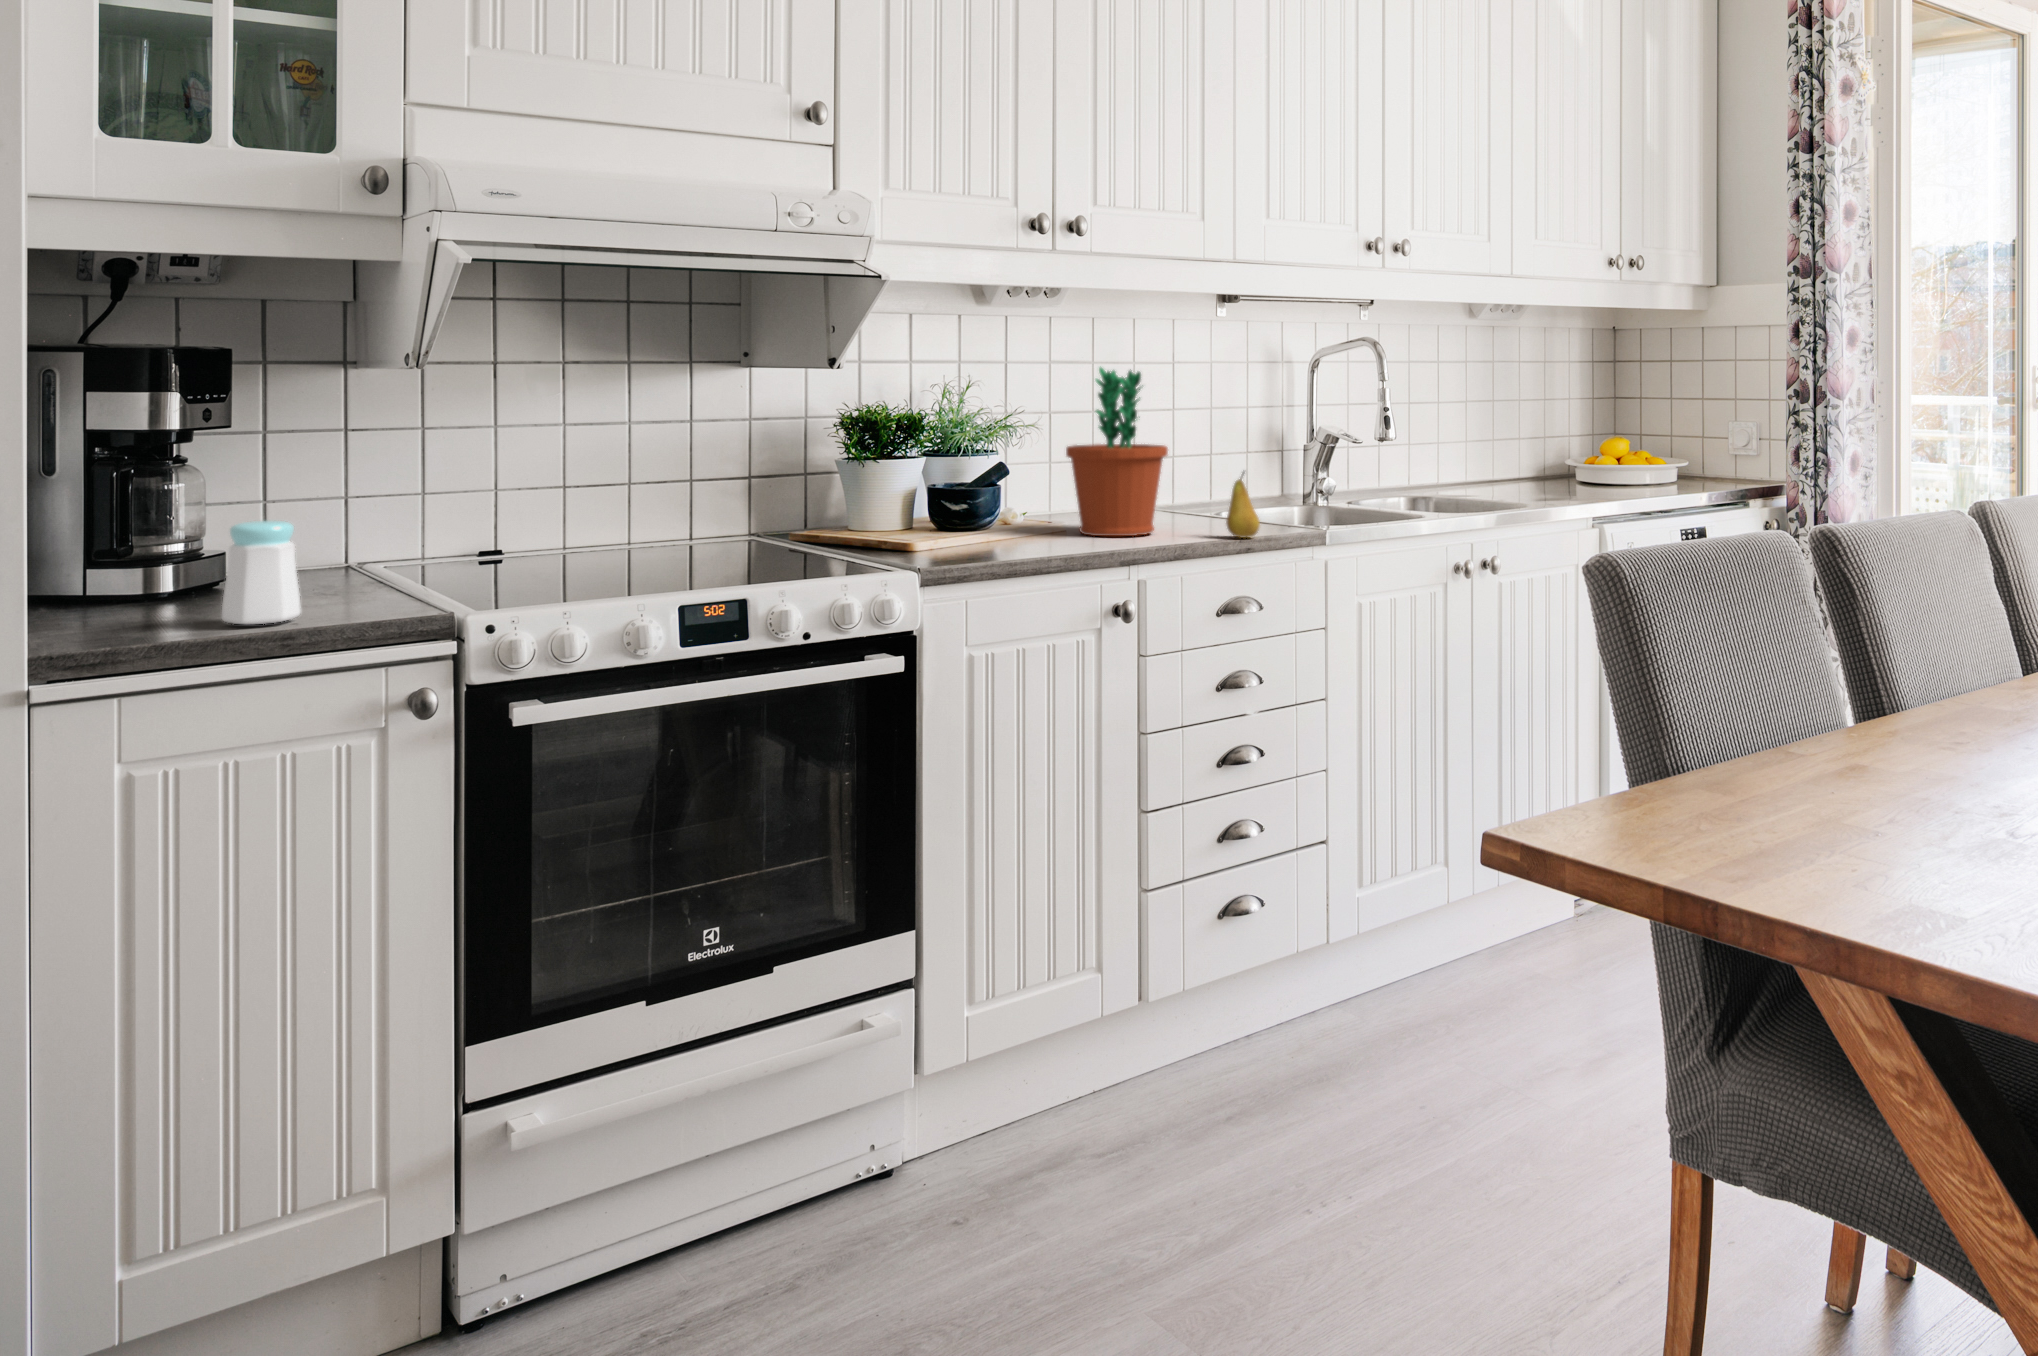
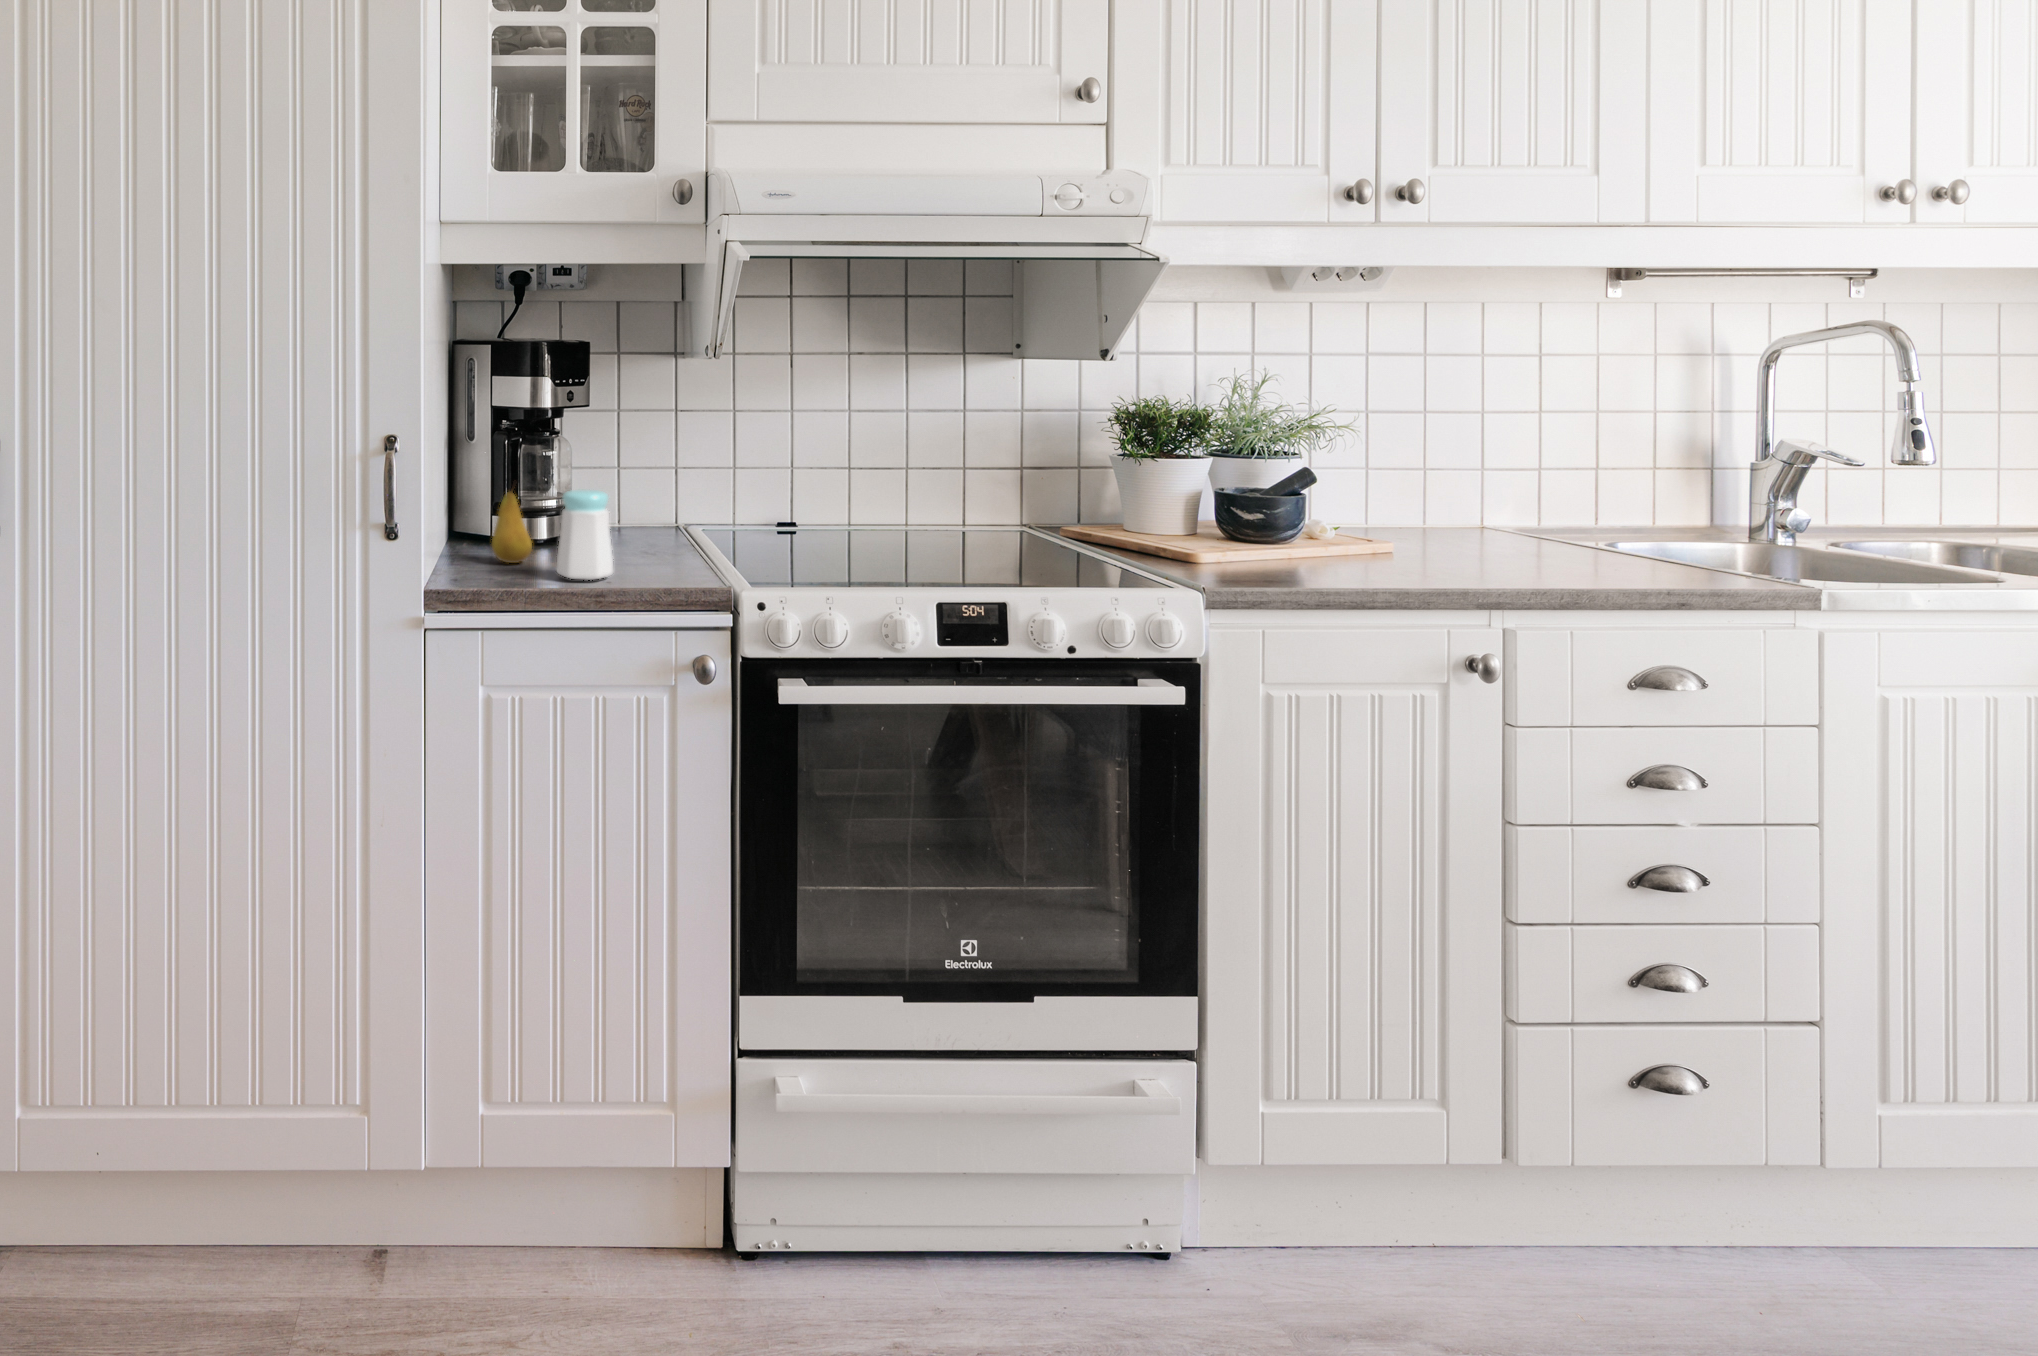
flower pot: present [1066,367,1168,536] -> none [1395,360,1546,568]
fruit: present [1226,472,1260,538] -> present [492,482,532,563]

